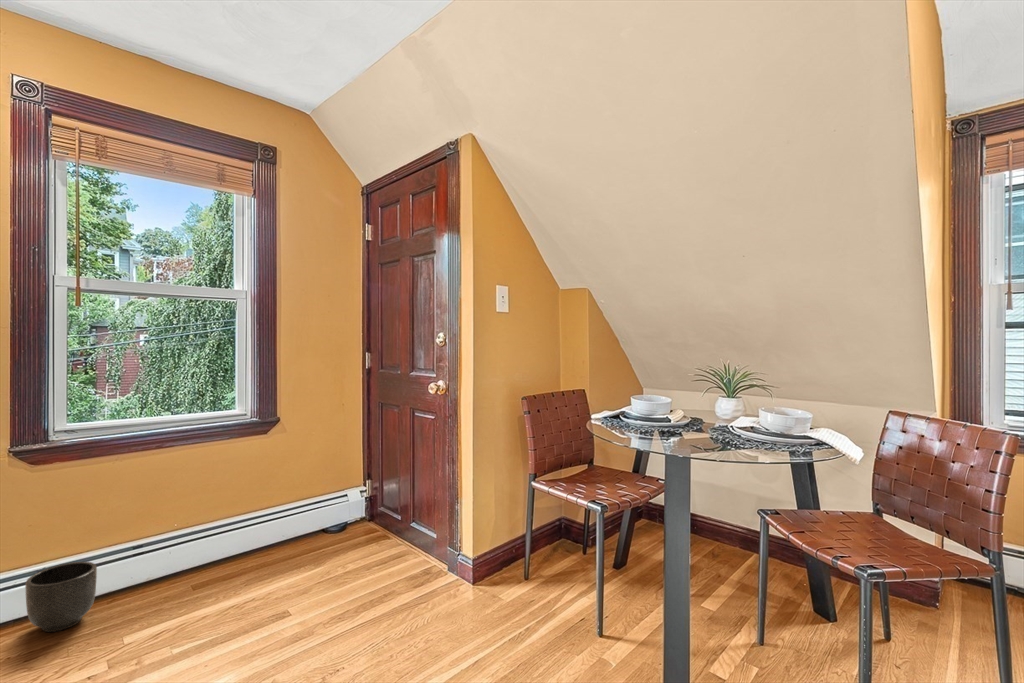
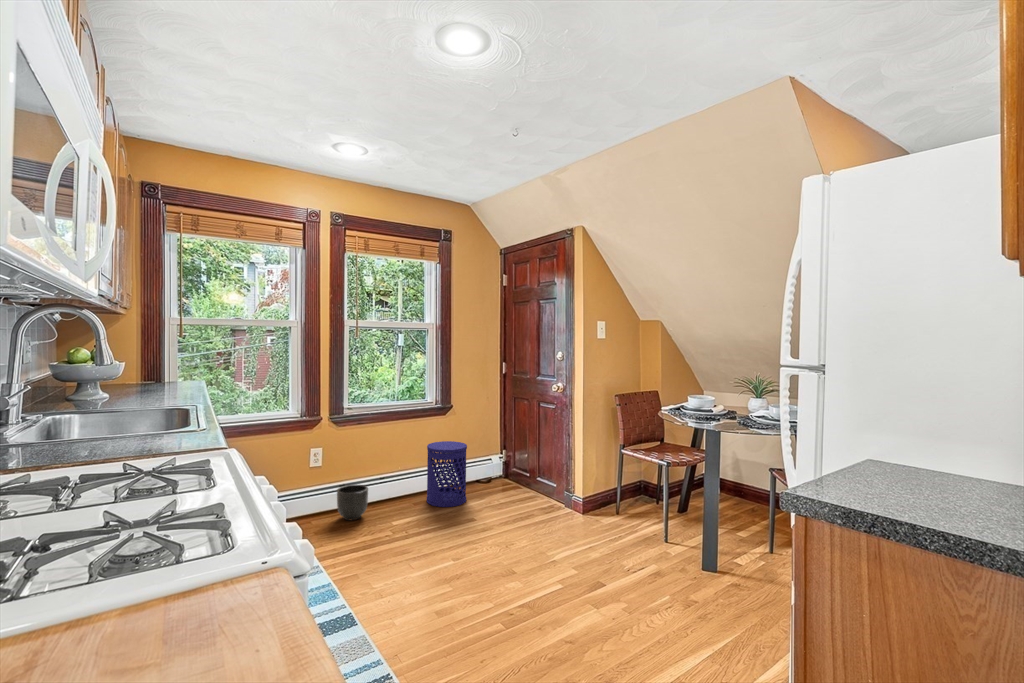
waste bin: none [224,474,294,585] -> present [427,441,467,507]

